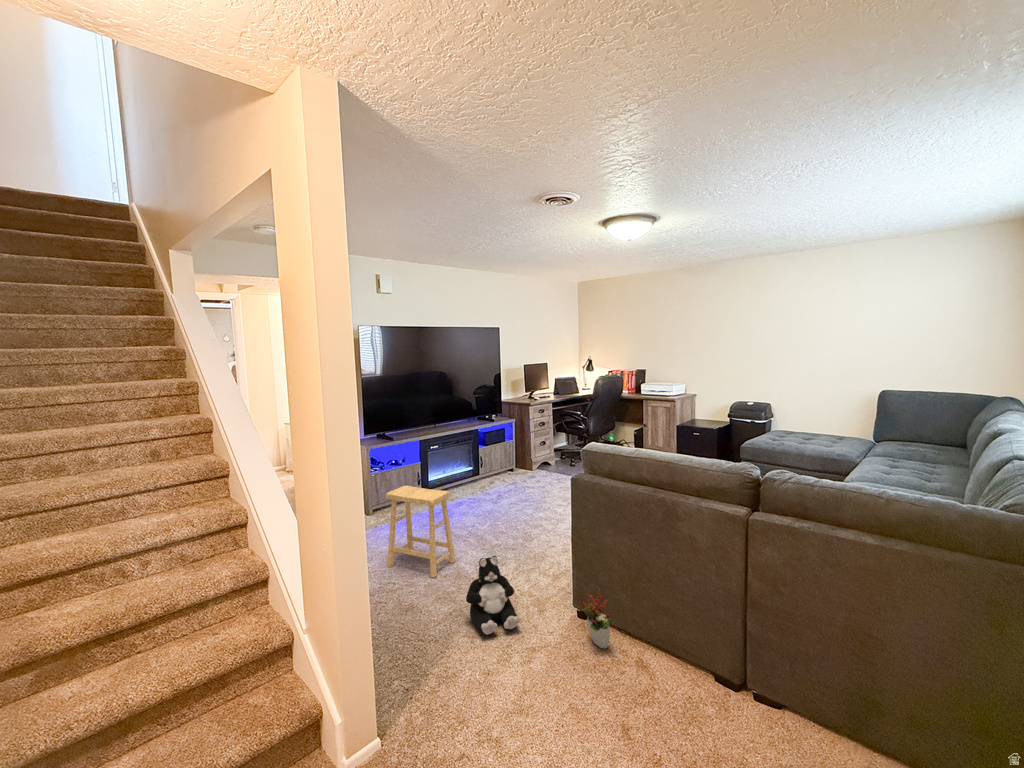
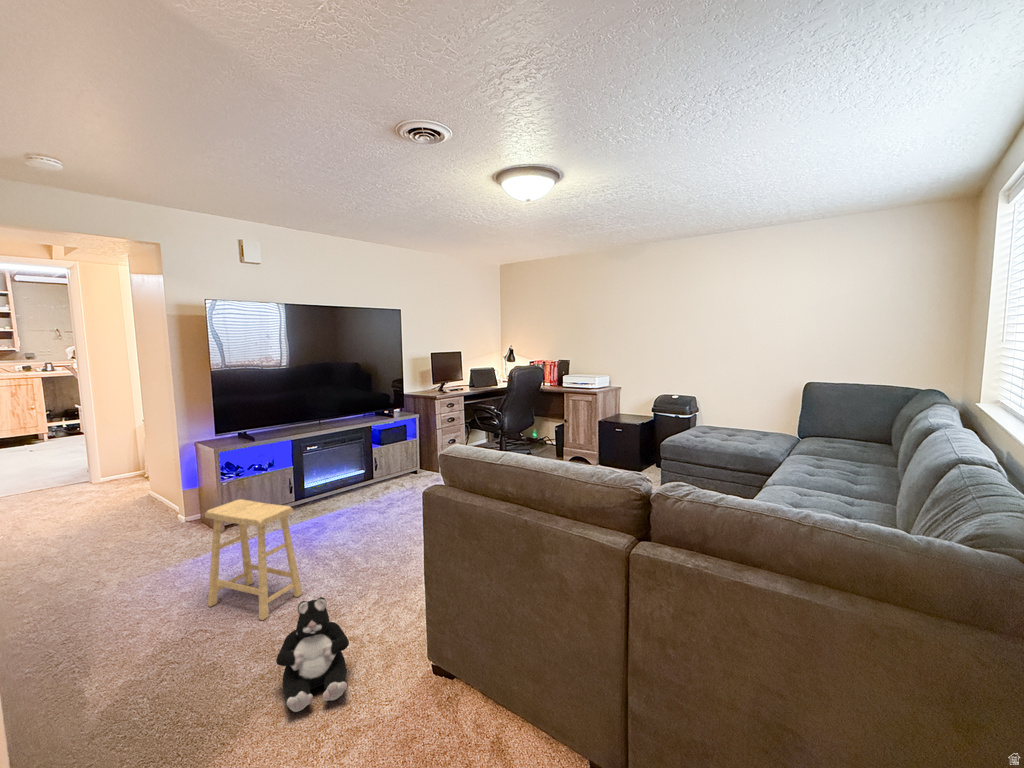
decorative plant: present [583,589,611,649] -> none [423,642,462,725]

